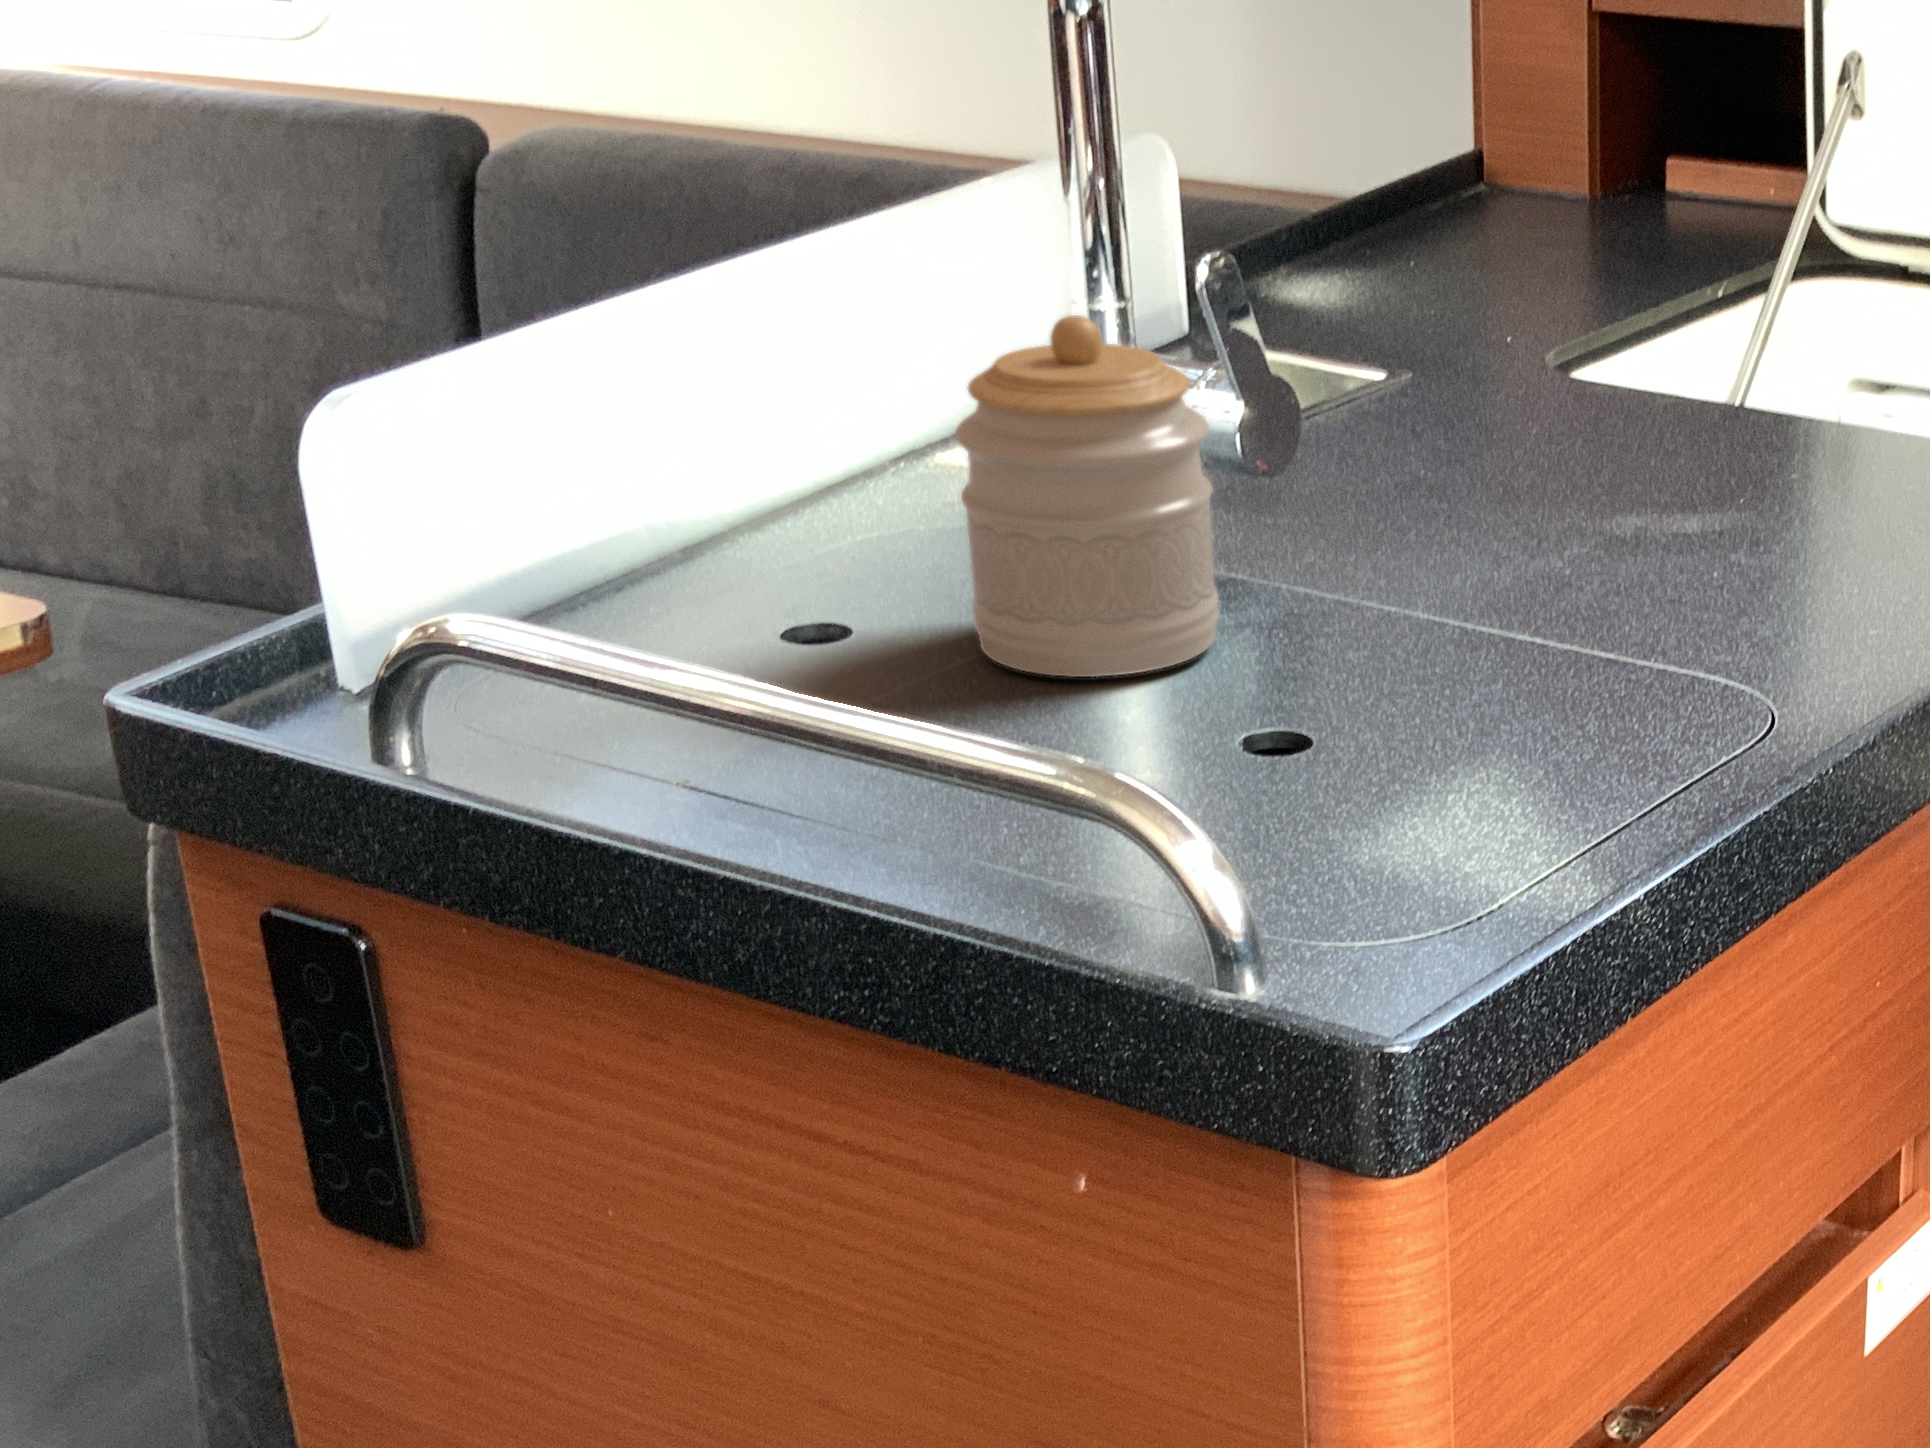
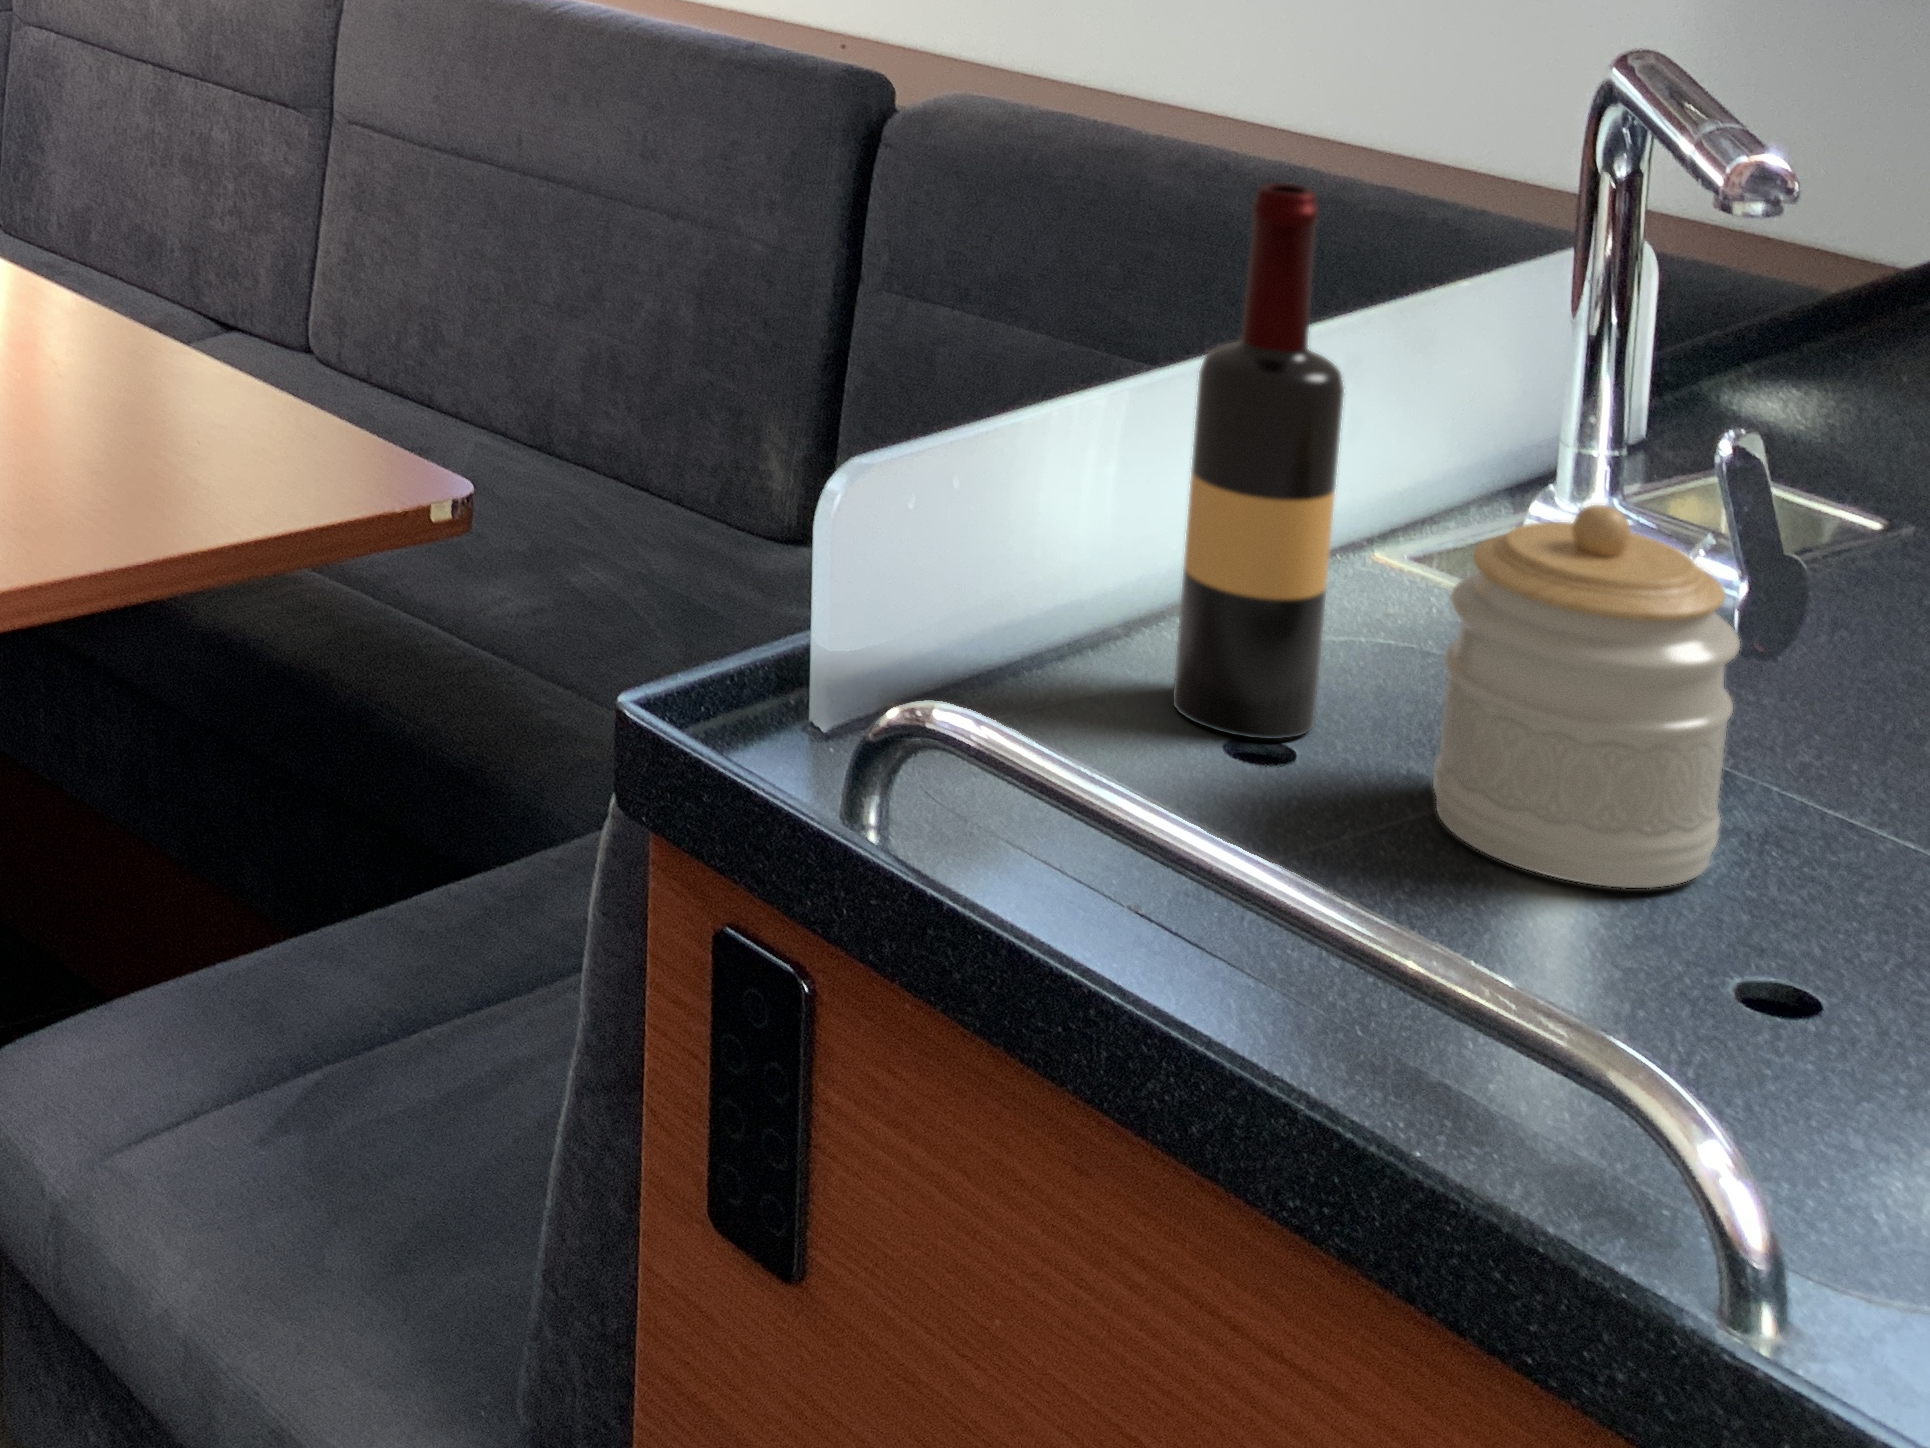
wine bottle: none [689,33,873,621] -> present [1173,183,1344,739]

